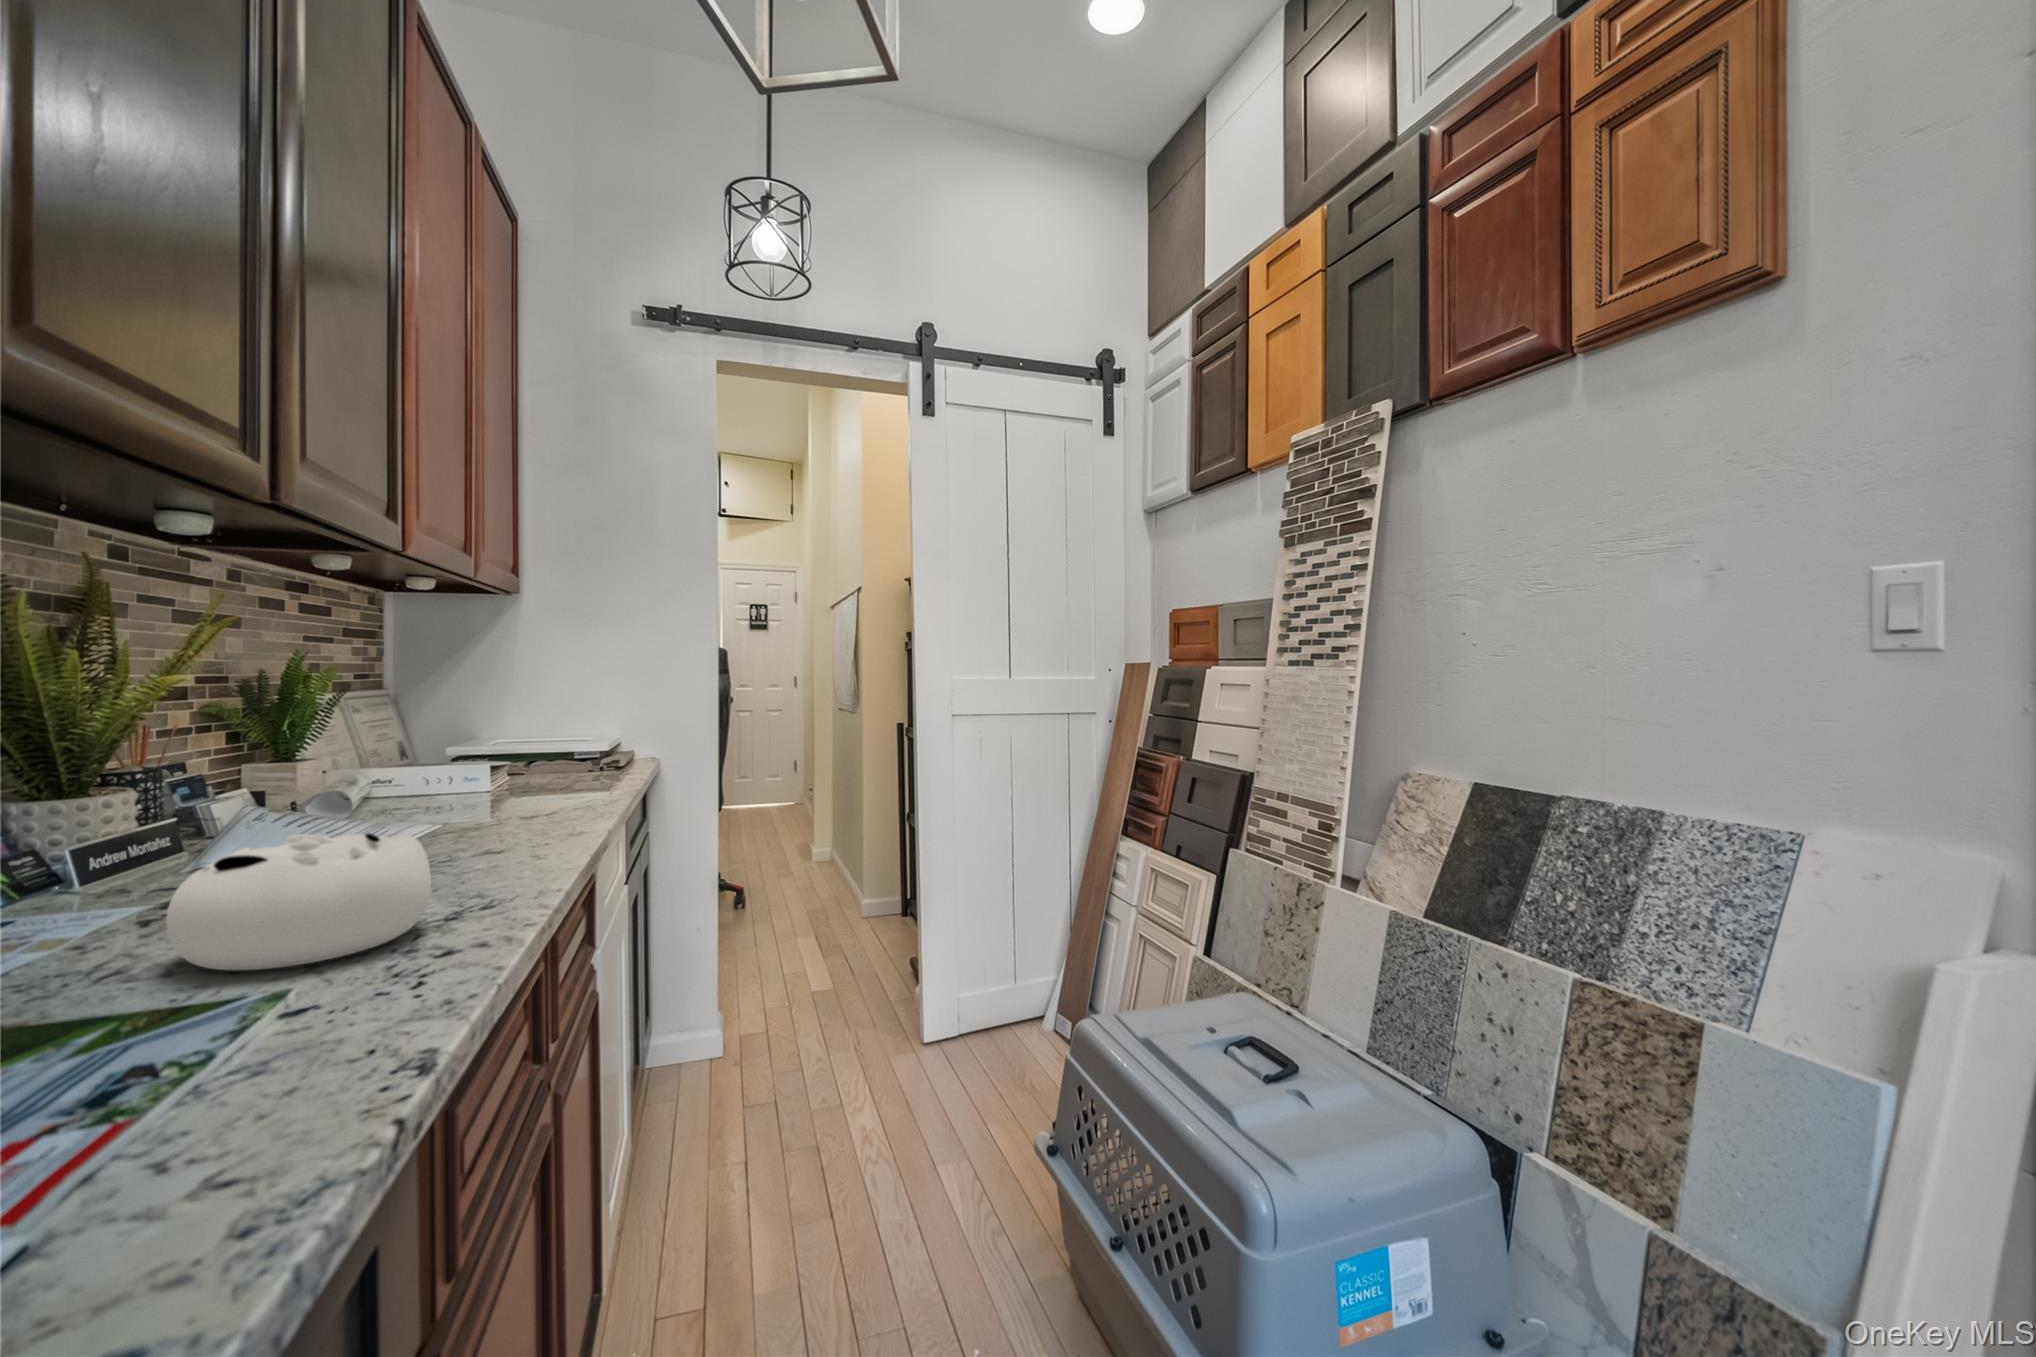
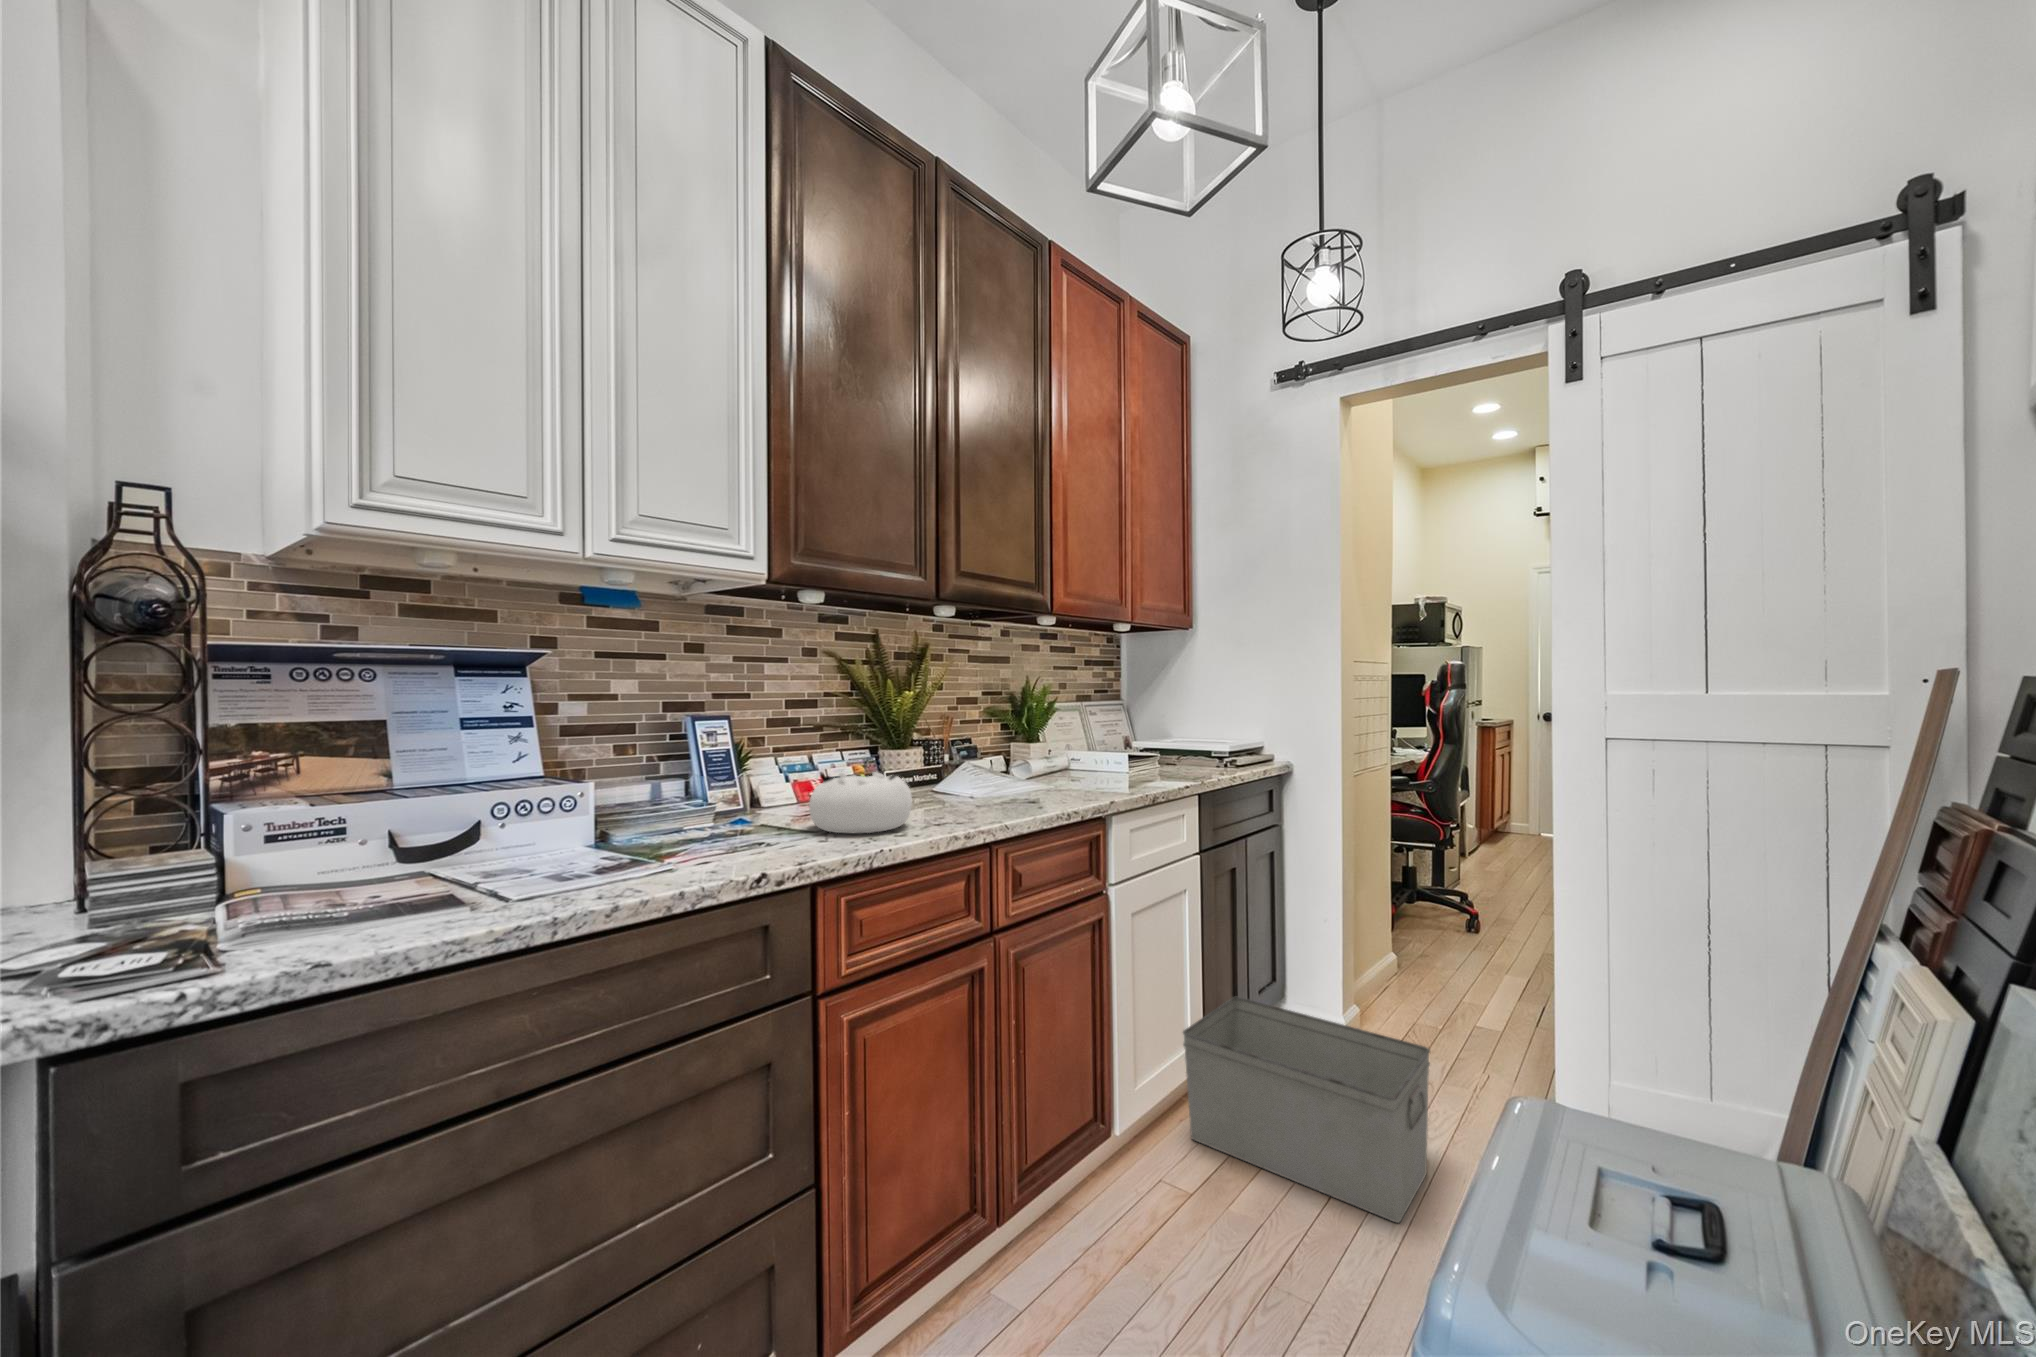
storage bin: none [639,1012,890,1231] -> present [1183,997,1430,1223]

